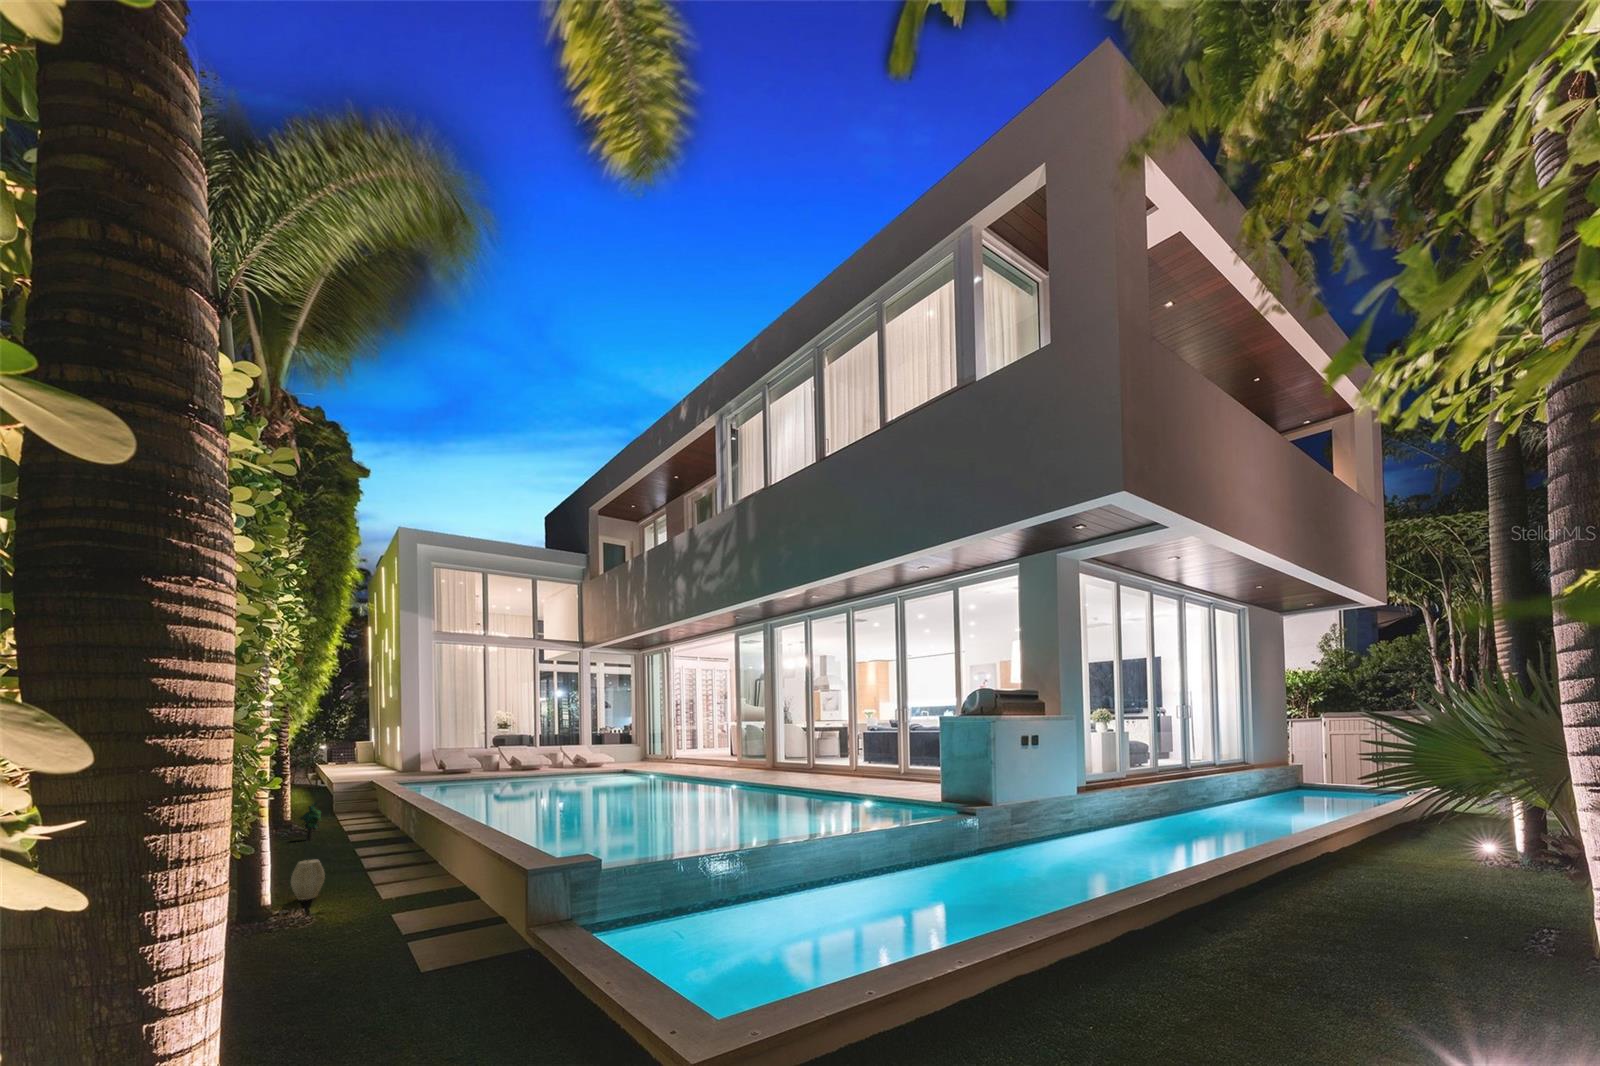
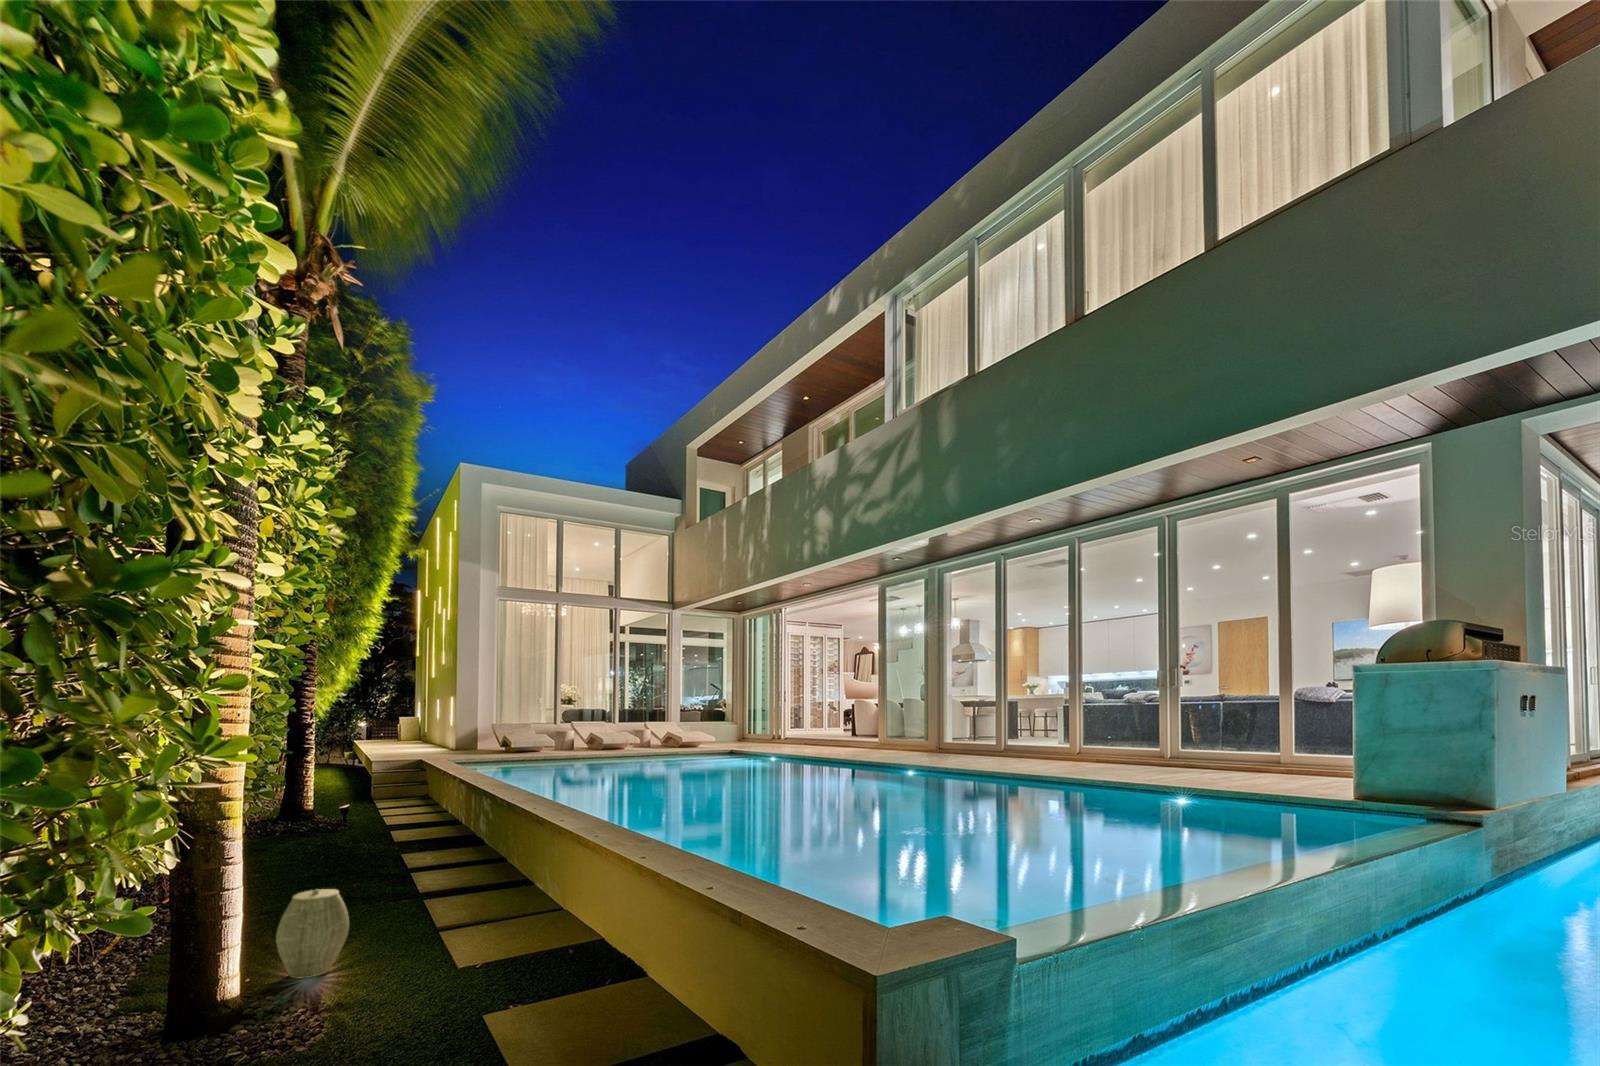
decorative plant: present [300,803,321,840] -> none [317,779,354,837]

